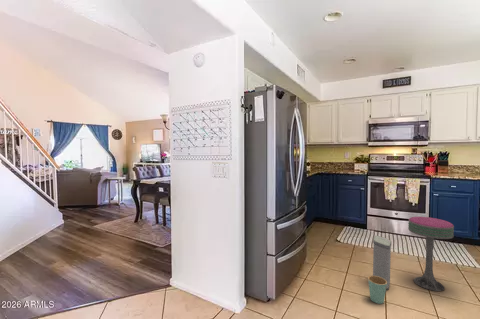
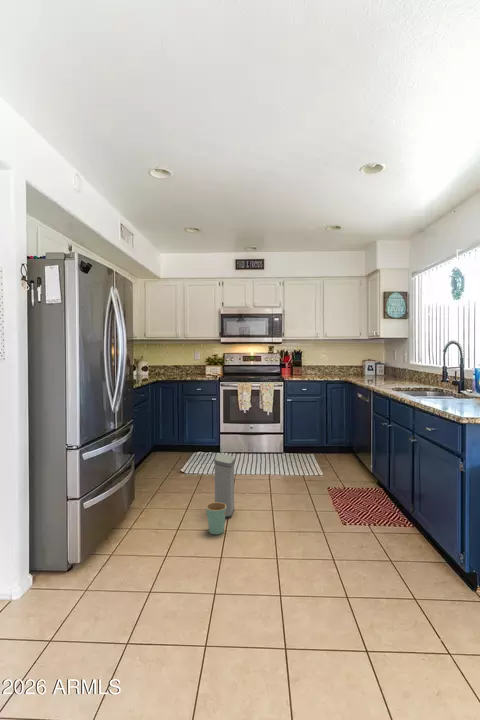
bar stool: present [408,217,454,291] -> none [253,425,294,507]

